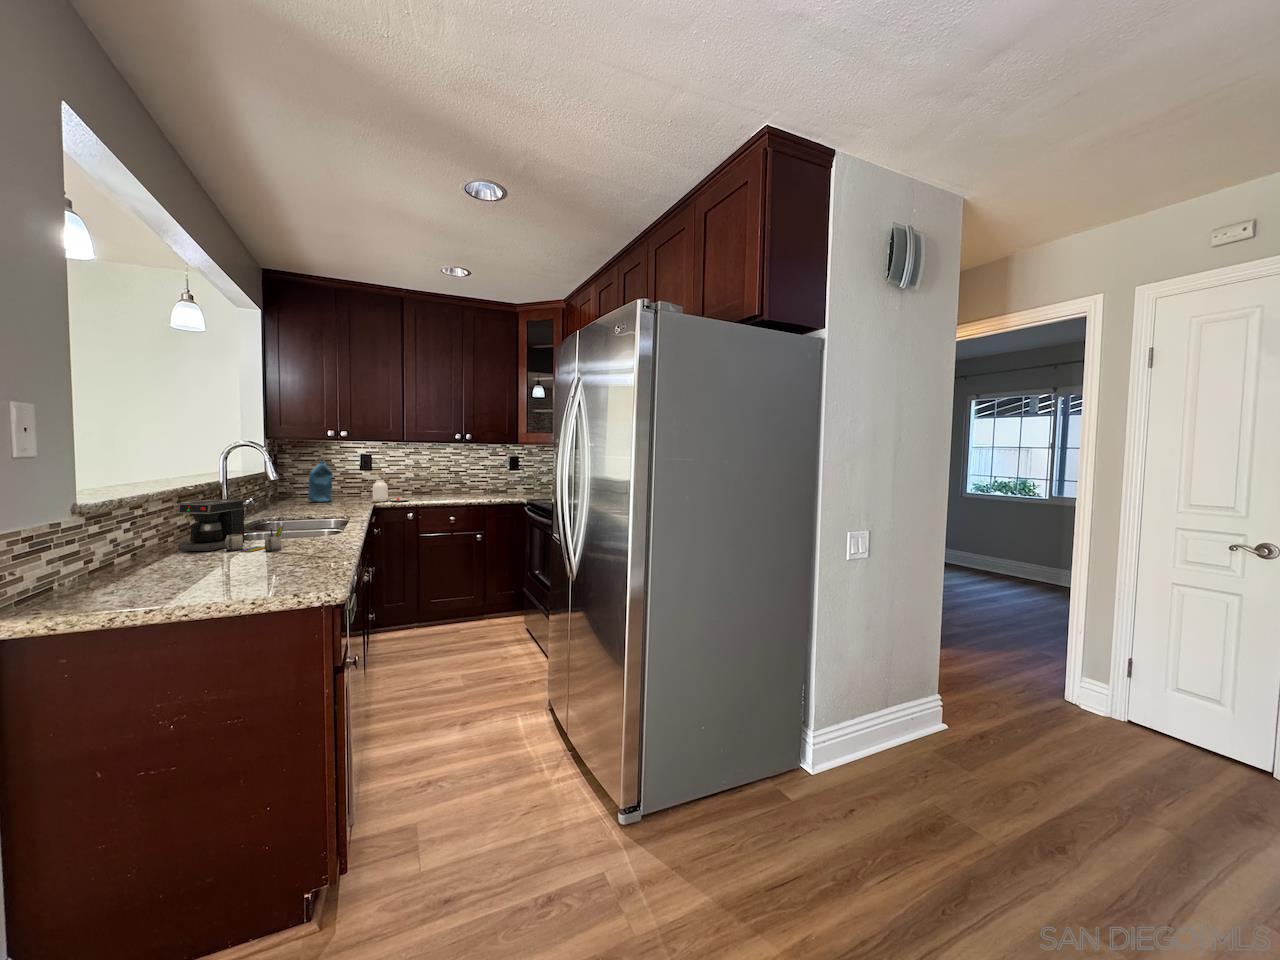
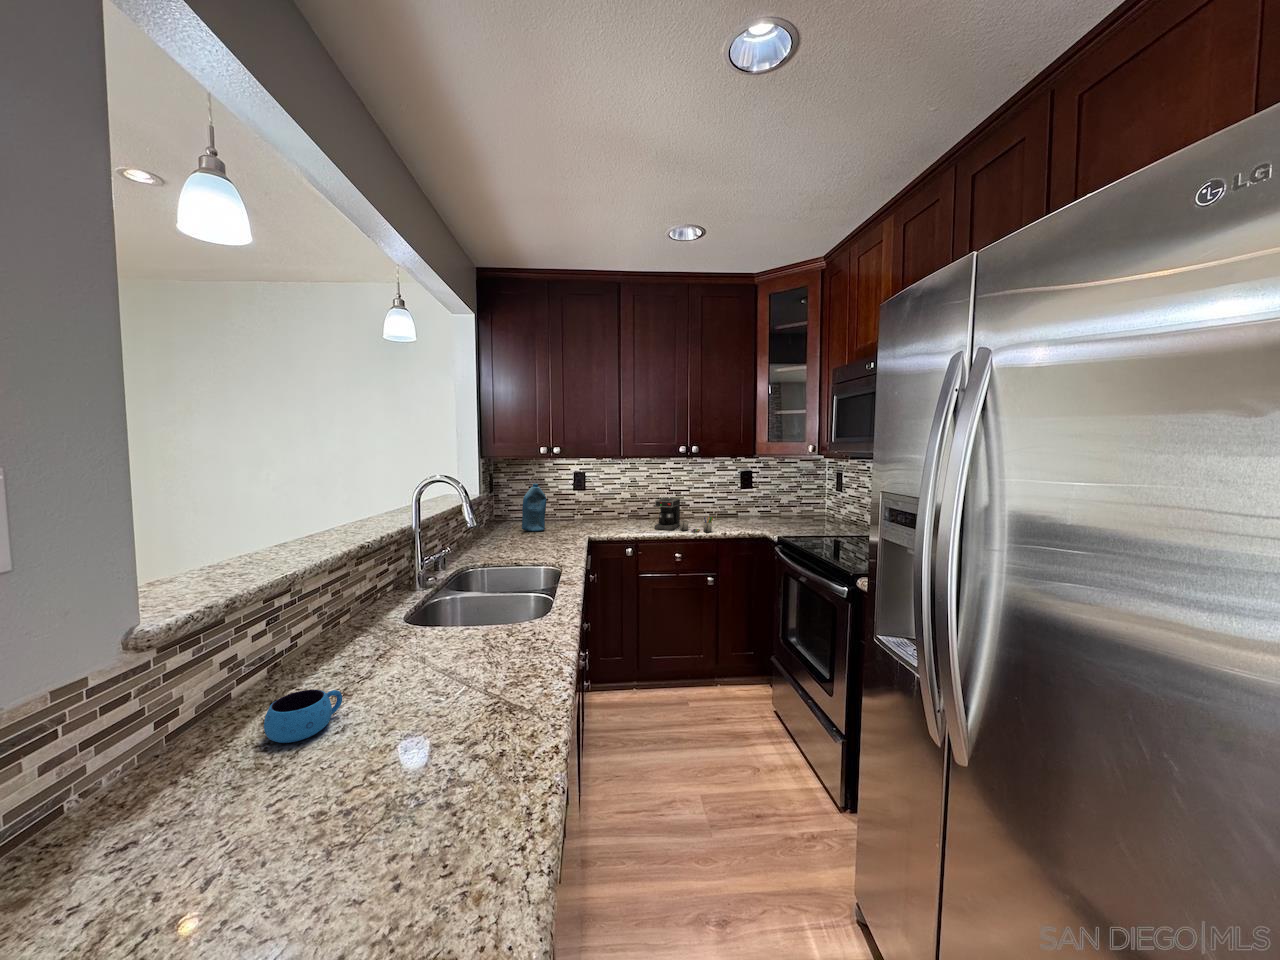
jar: present [372,480,409,503] -> none [586,505,629,534]
coffee maker: present [178,499,284,552] -> present [655,498,714,532]
mug: none [160,548,206,570] -> present [264,690,342,743]

